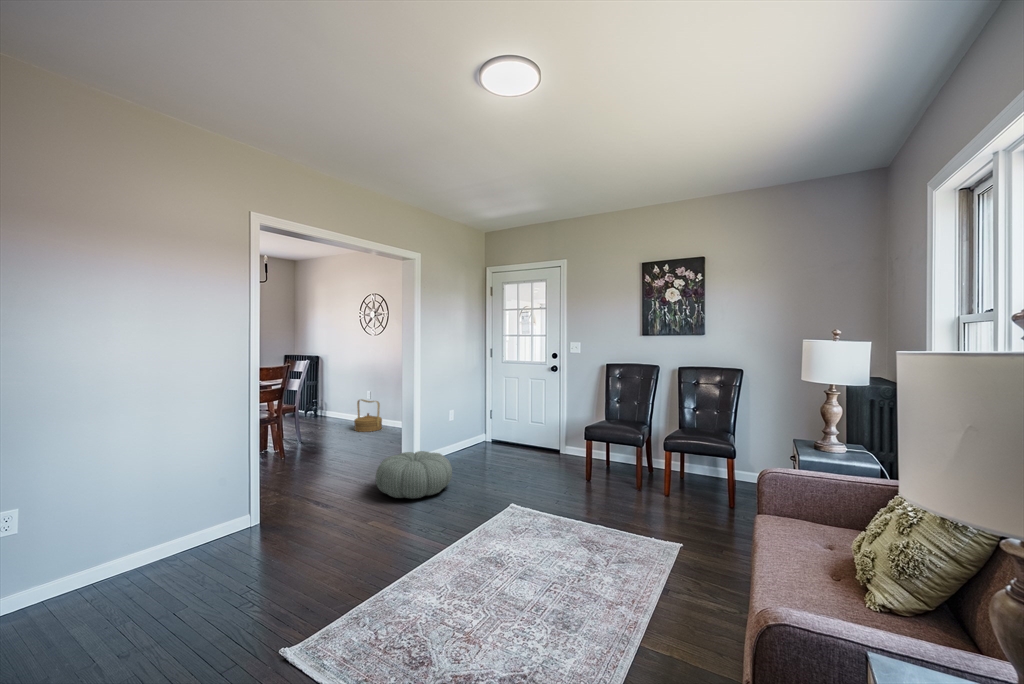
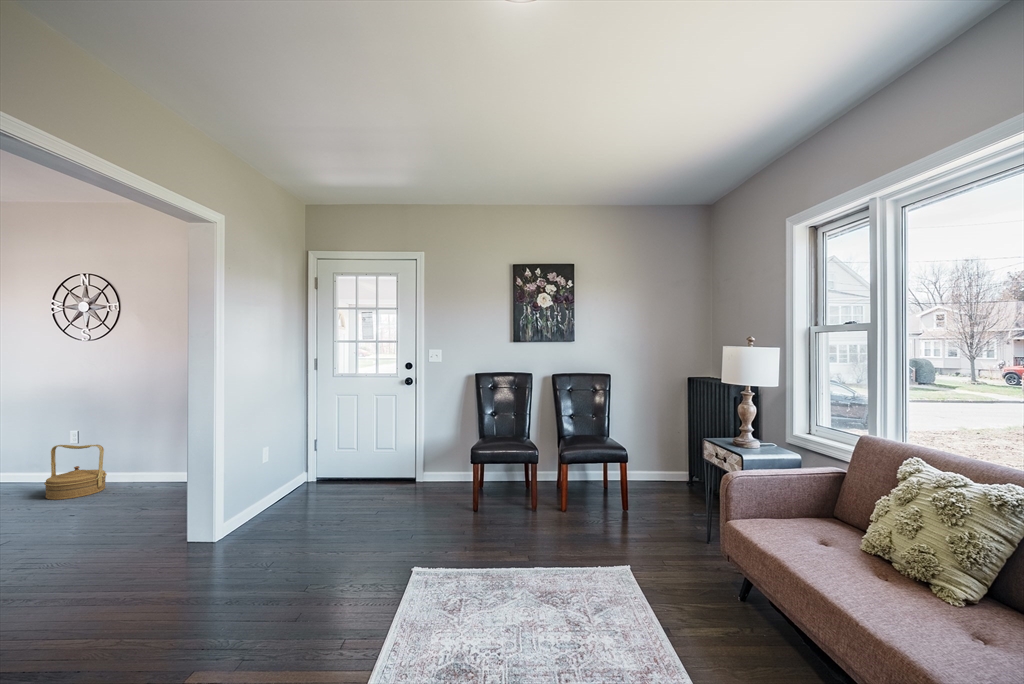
pouf: present [376,451,452,499] -> none [164,516,304,608]

